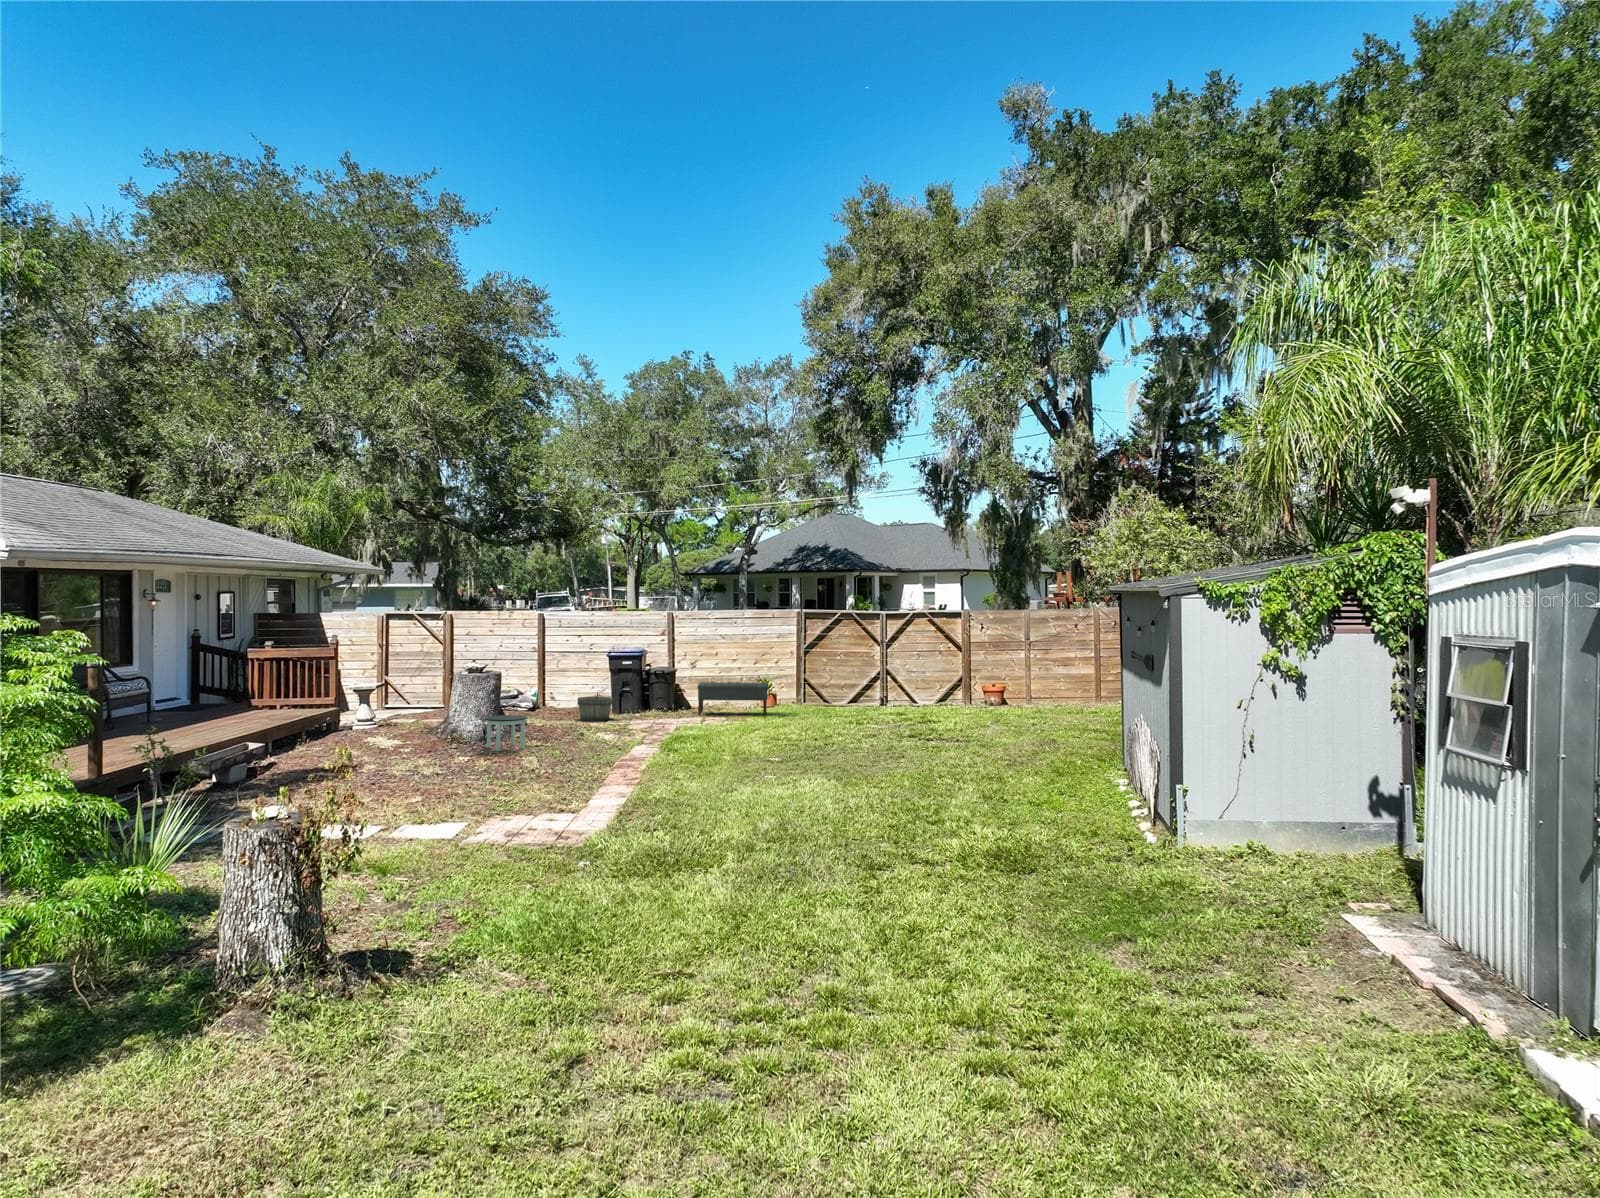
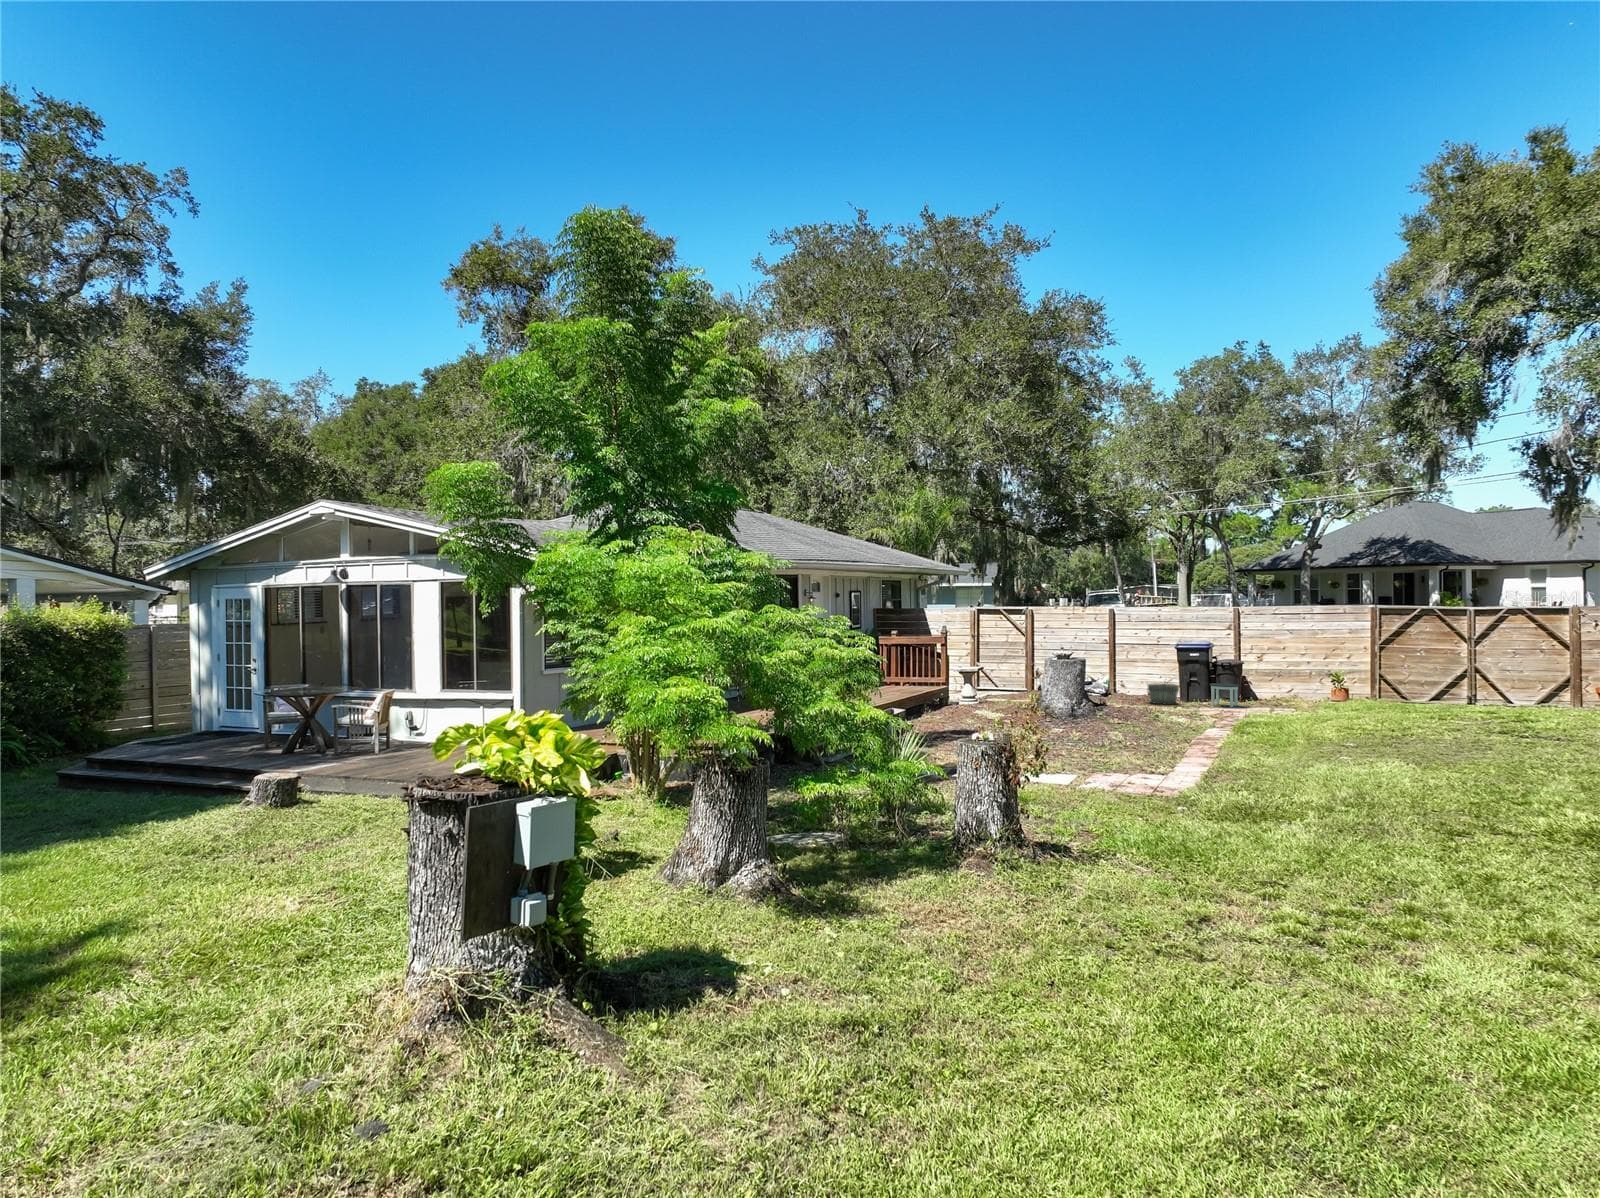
bench: present [698,682,768,716] -> none [1260,675,1335,708]
round table: present [485,715,527,751] -> present [1209,683,1240,707]

